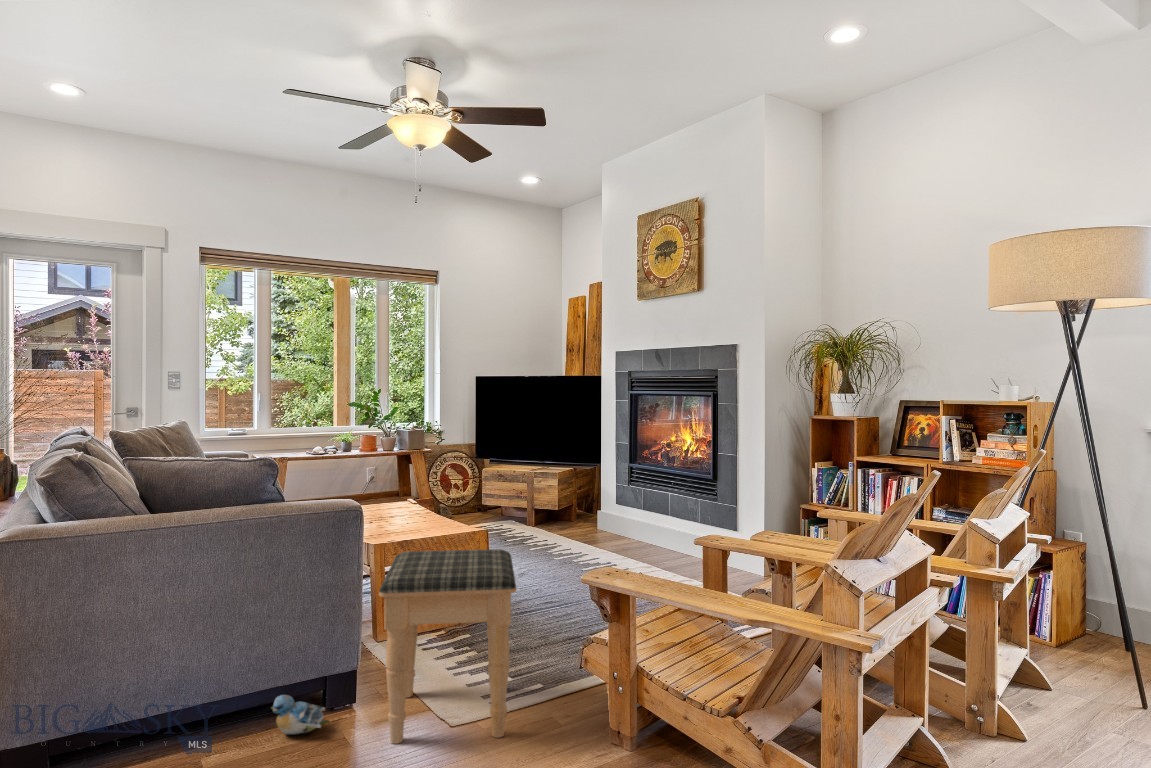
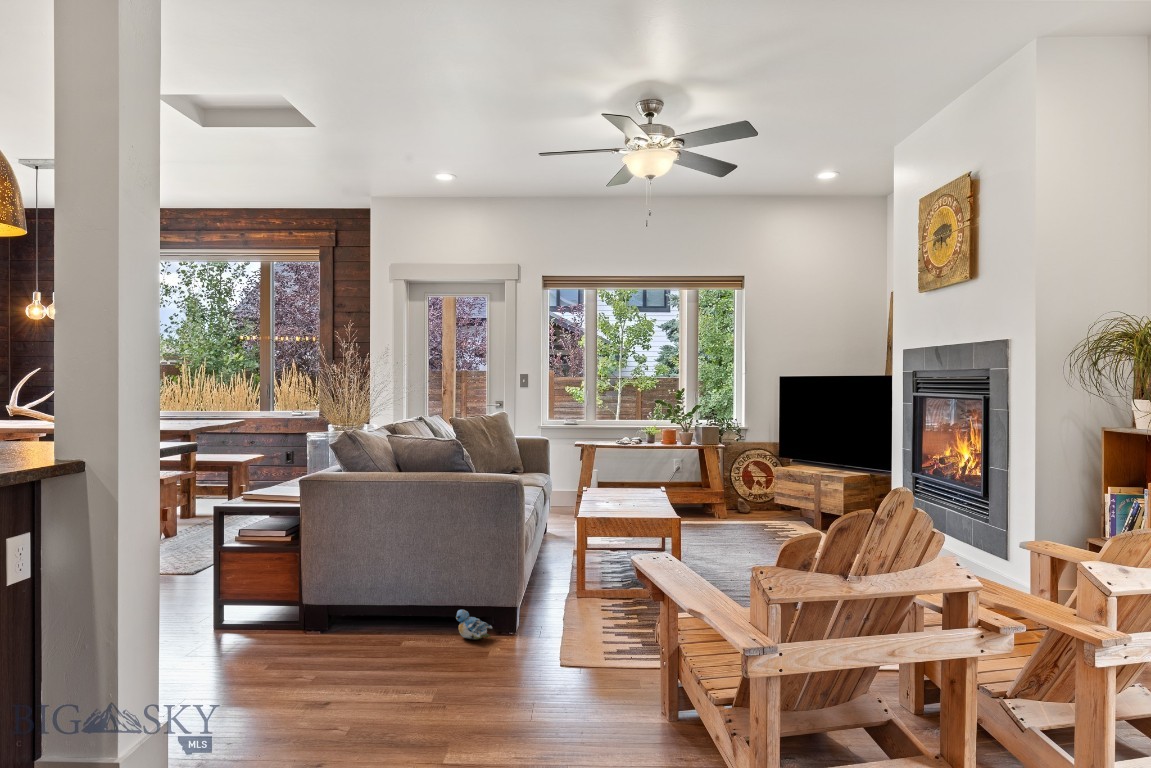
footstool: present [379,549,516,744] -> none [505,522,635,675]

